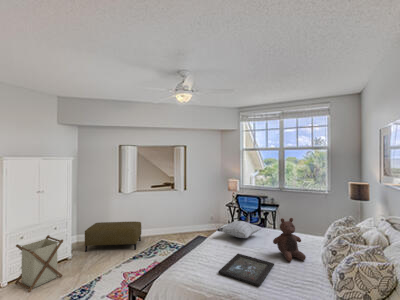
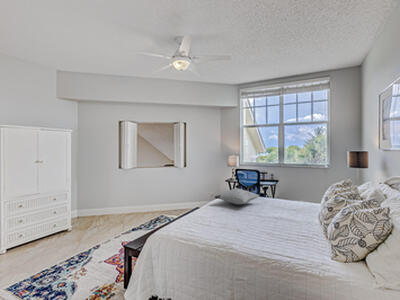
stuffed bear: present [273,218,306,261] -> none [270,181,302,222]
ottoman: present [85,222,141,252] -> none [84,197,141,225]
laundry basket: present [15,235,63,292] -> none [15,206,63,258]
tray: present [219,254,274,286] -> none [215,216,271,240]

